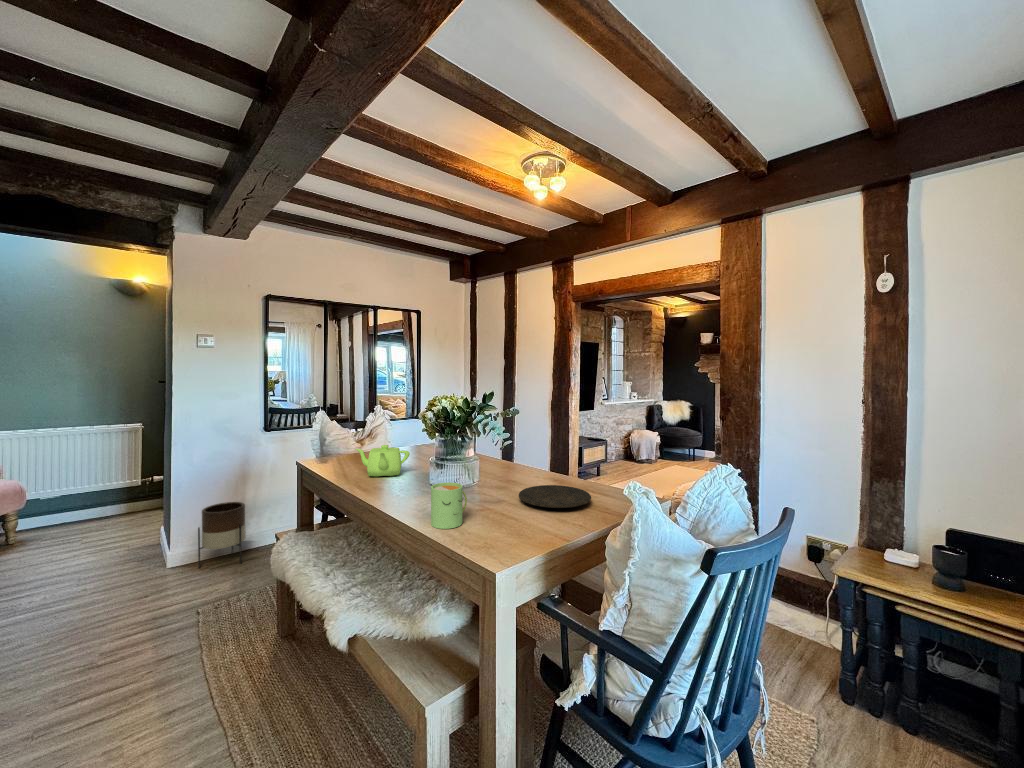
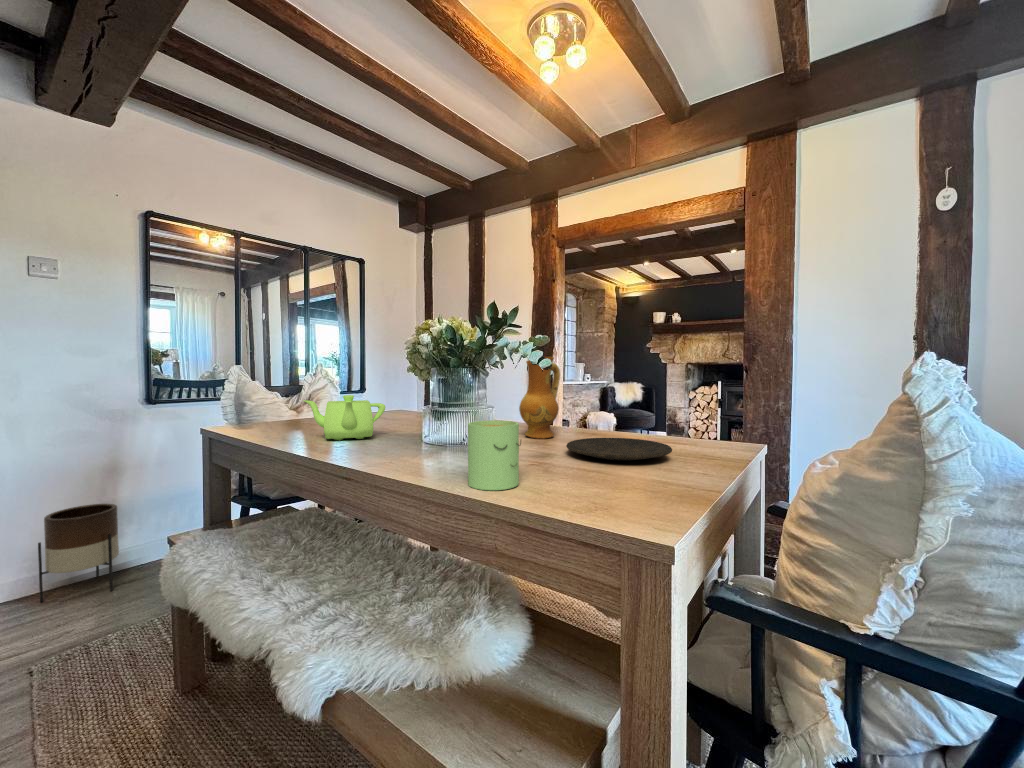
ceramic jug: none [504,418,536,480] -> present [519,357,560,439]

